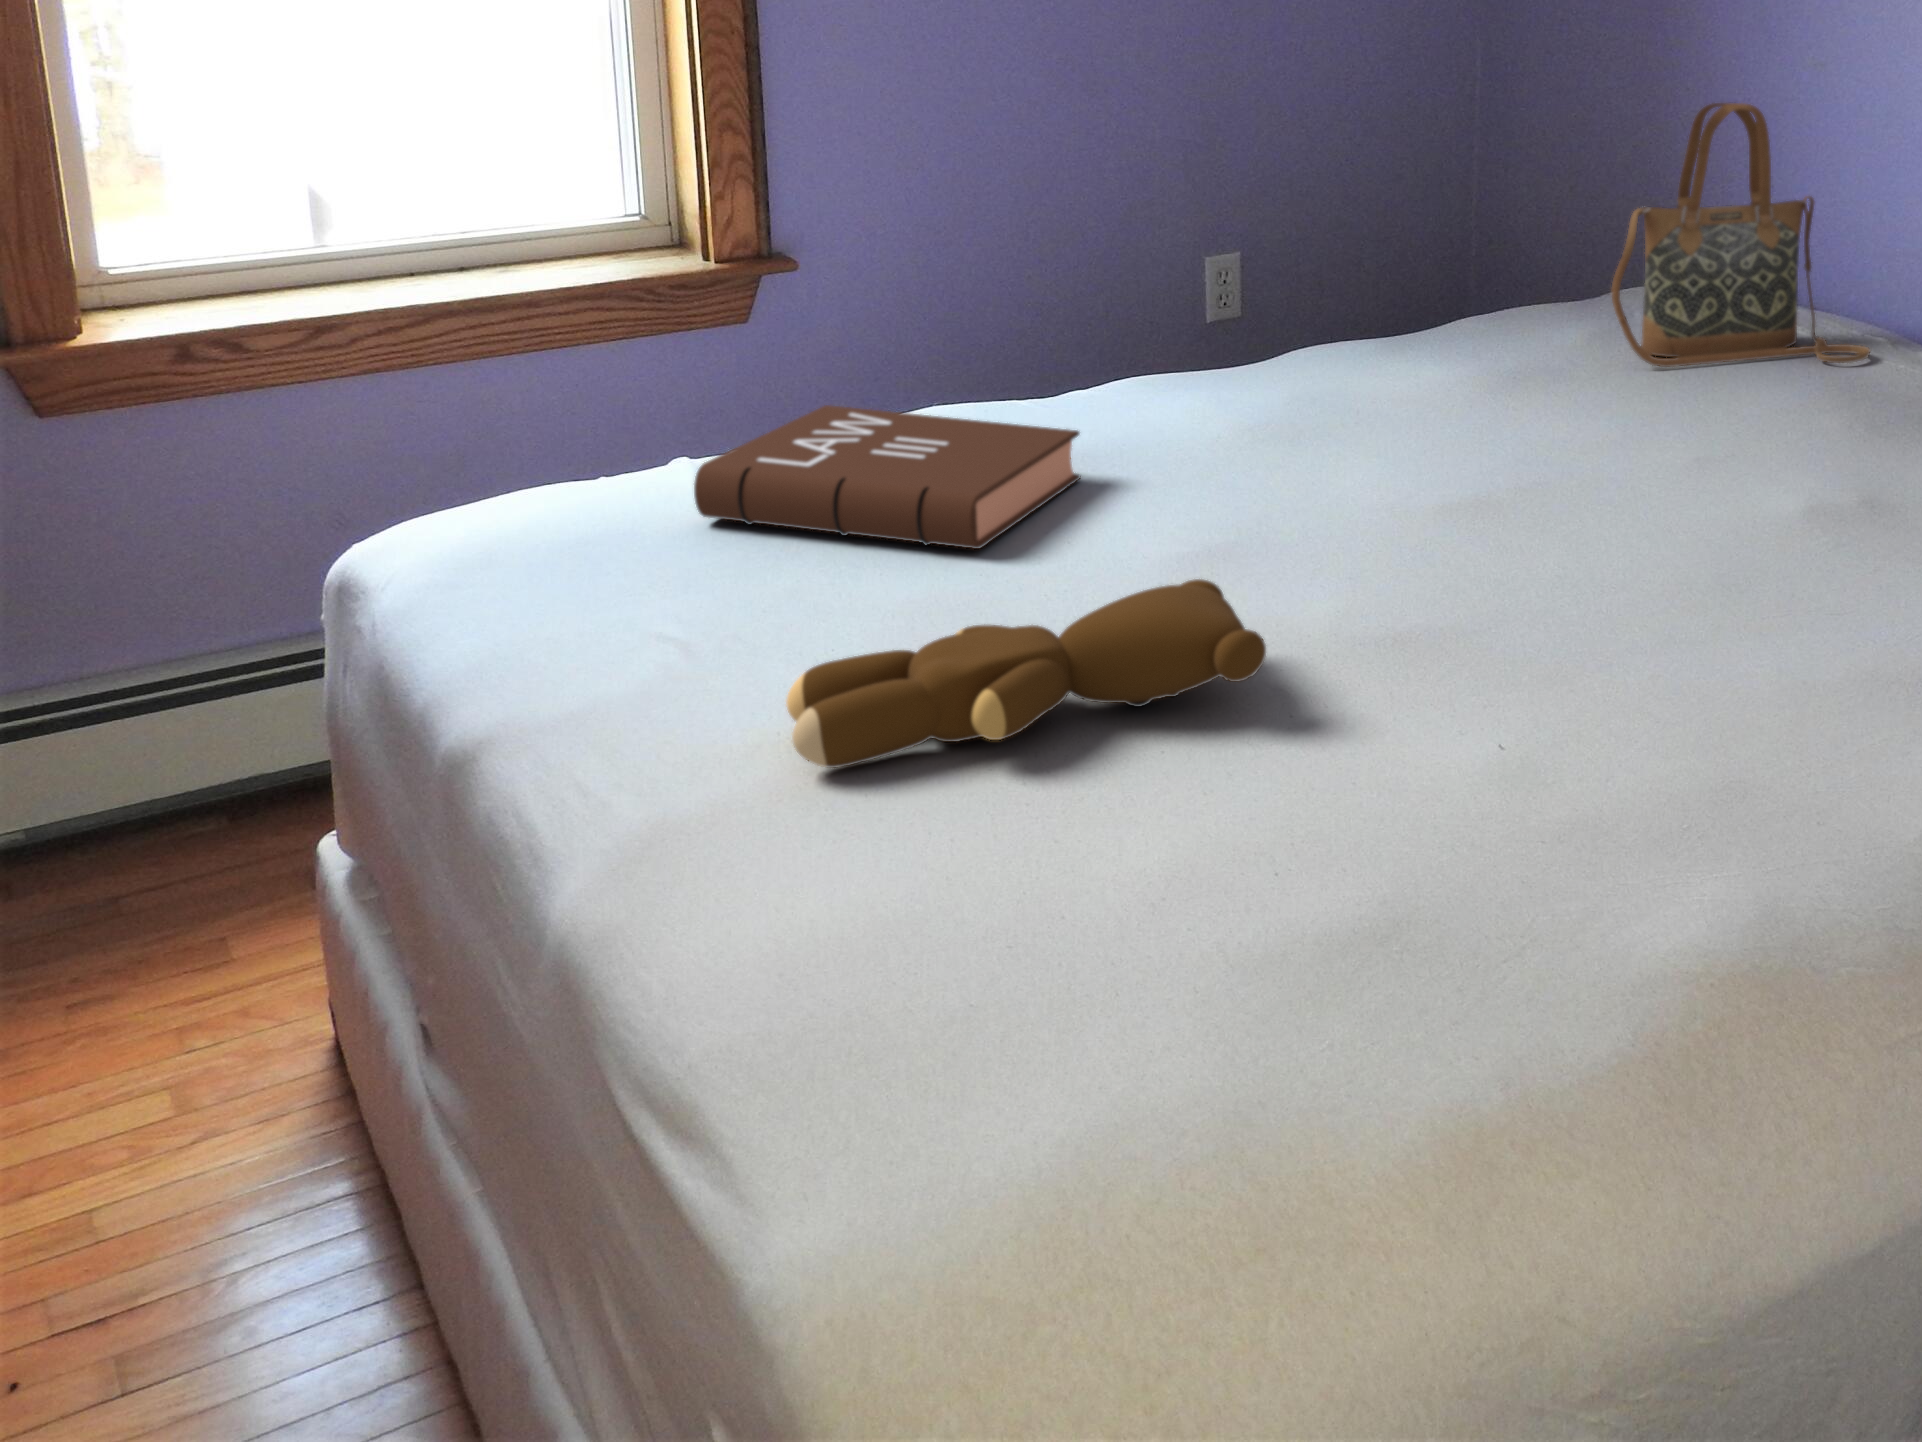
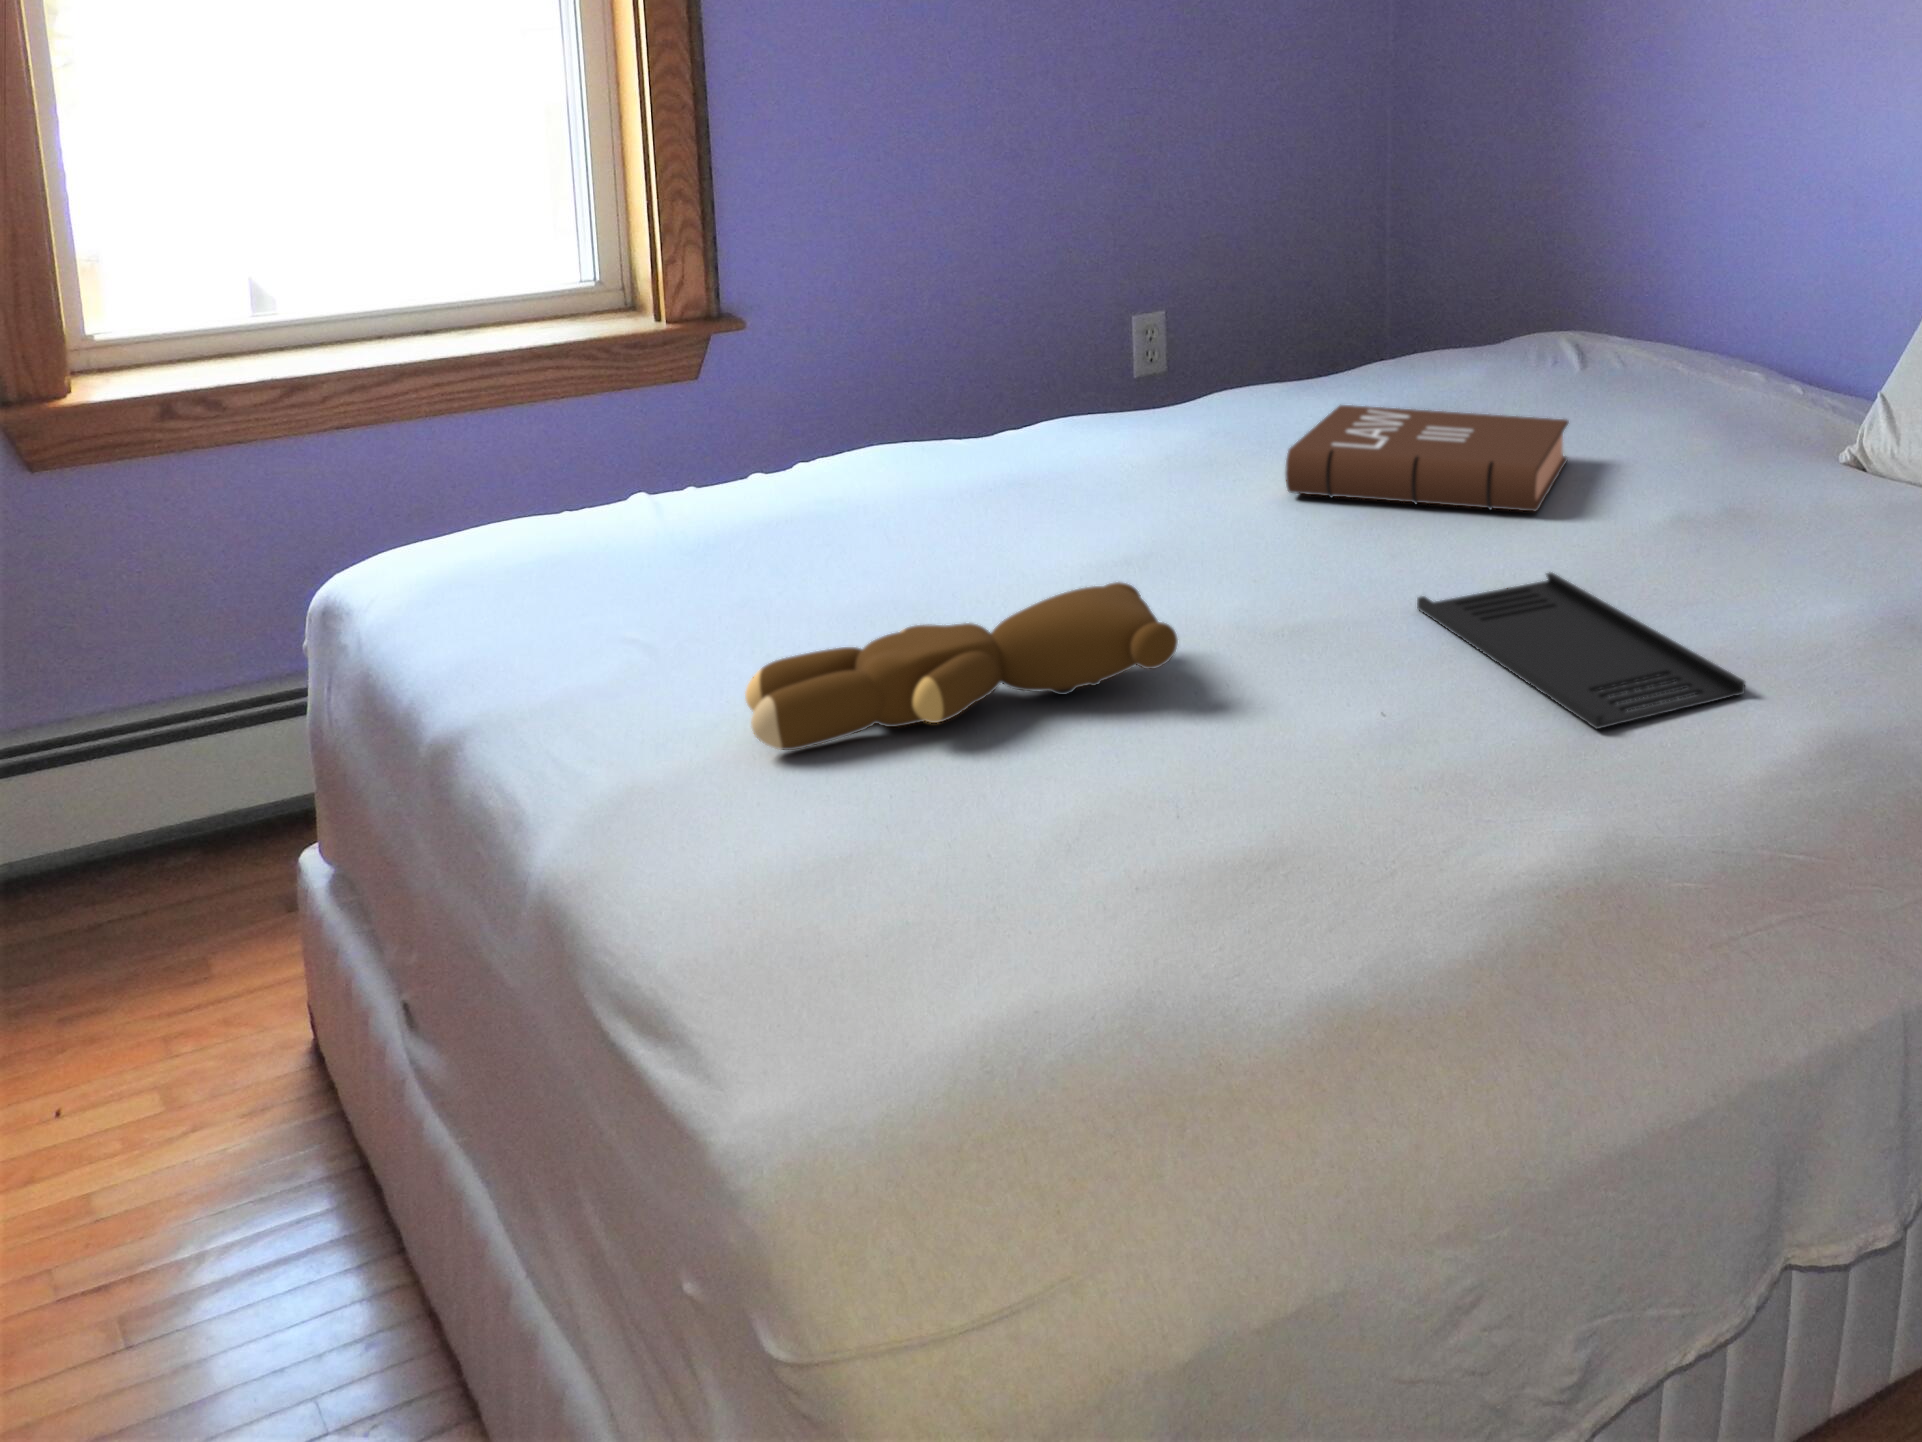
handbag: present [1612,103,1870,367] -> none [1507,157,1748,400]
book: present [694,405,1081,549] -> present [1286,405,1568,511]
tray: none [1526,571,1904,765] -> present [1417,572,1745,729]

